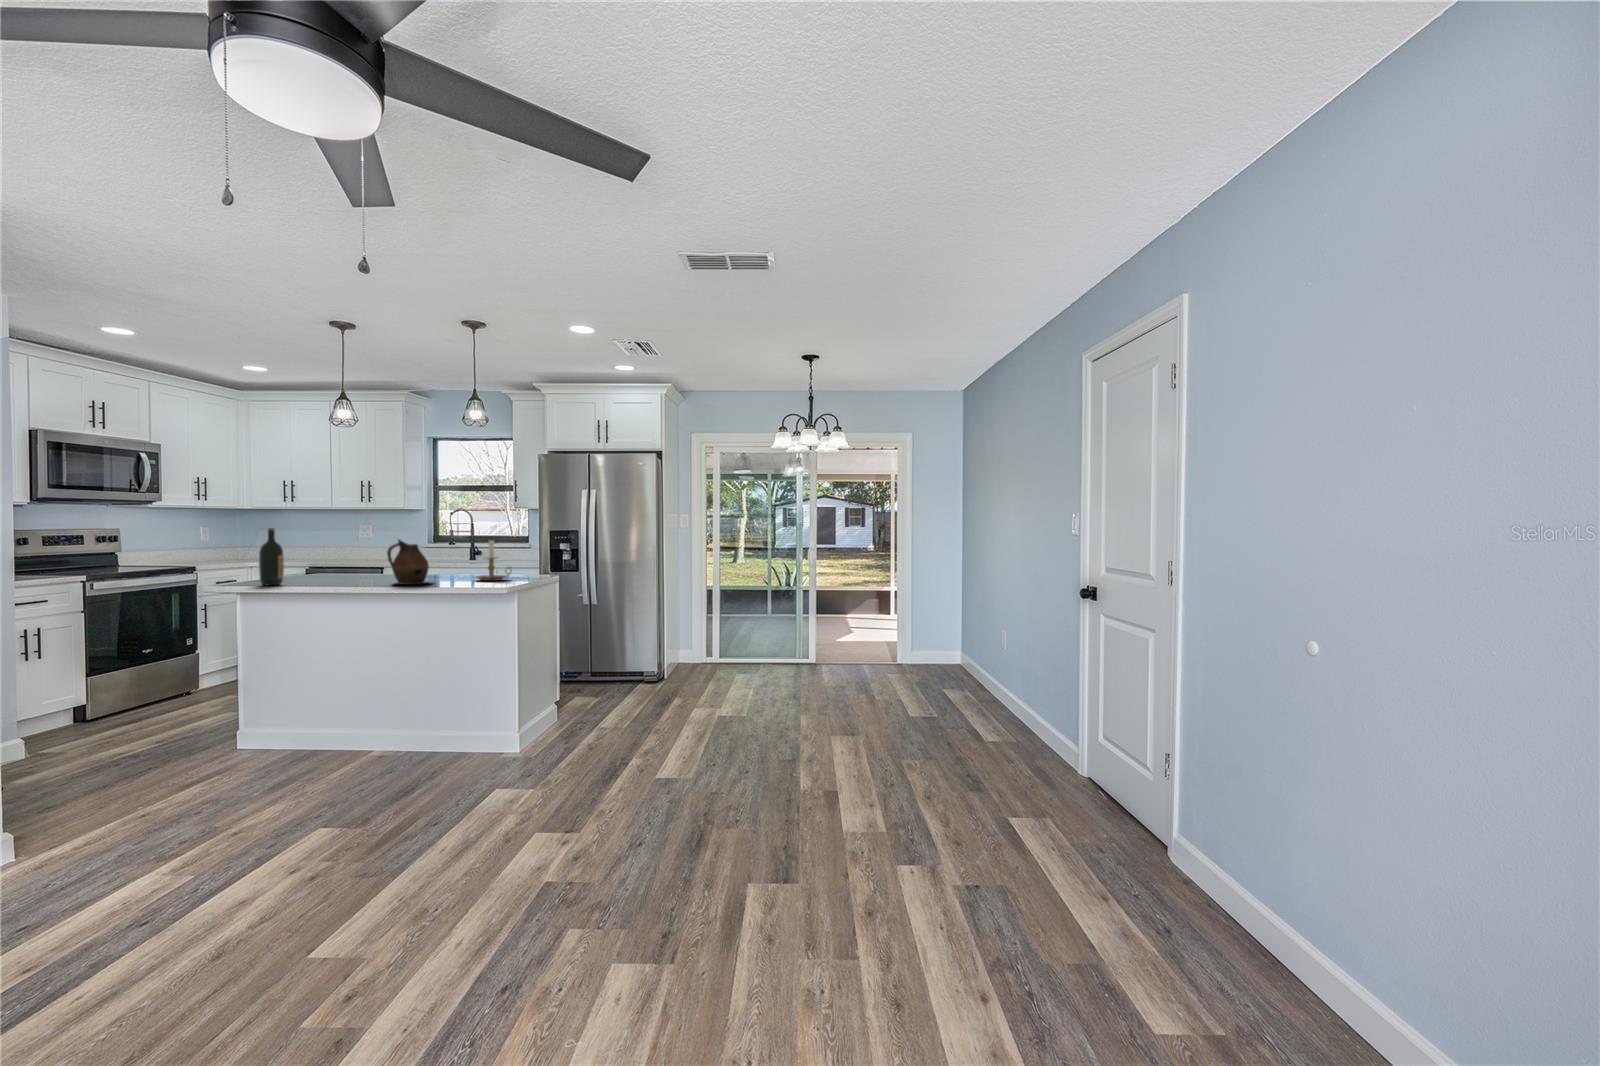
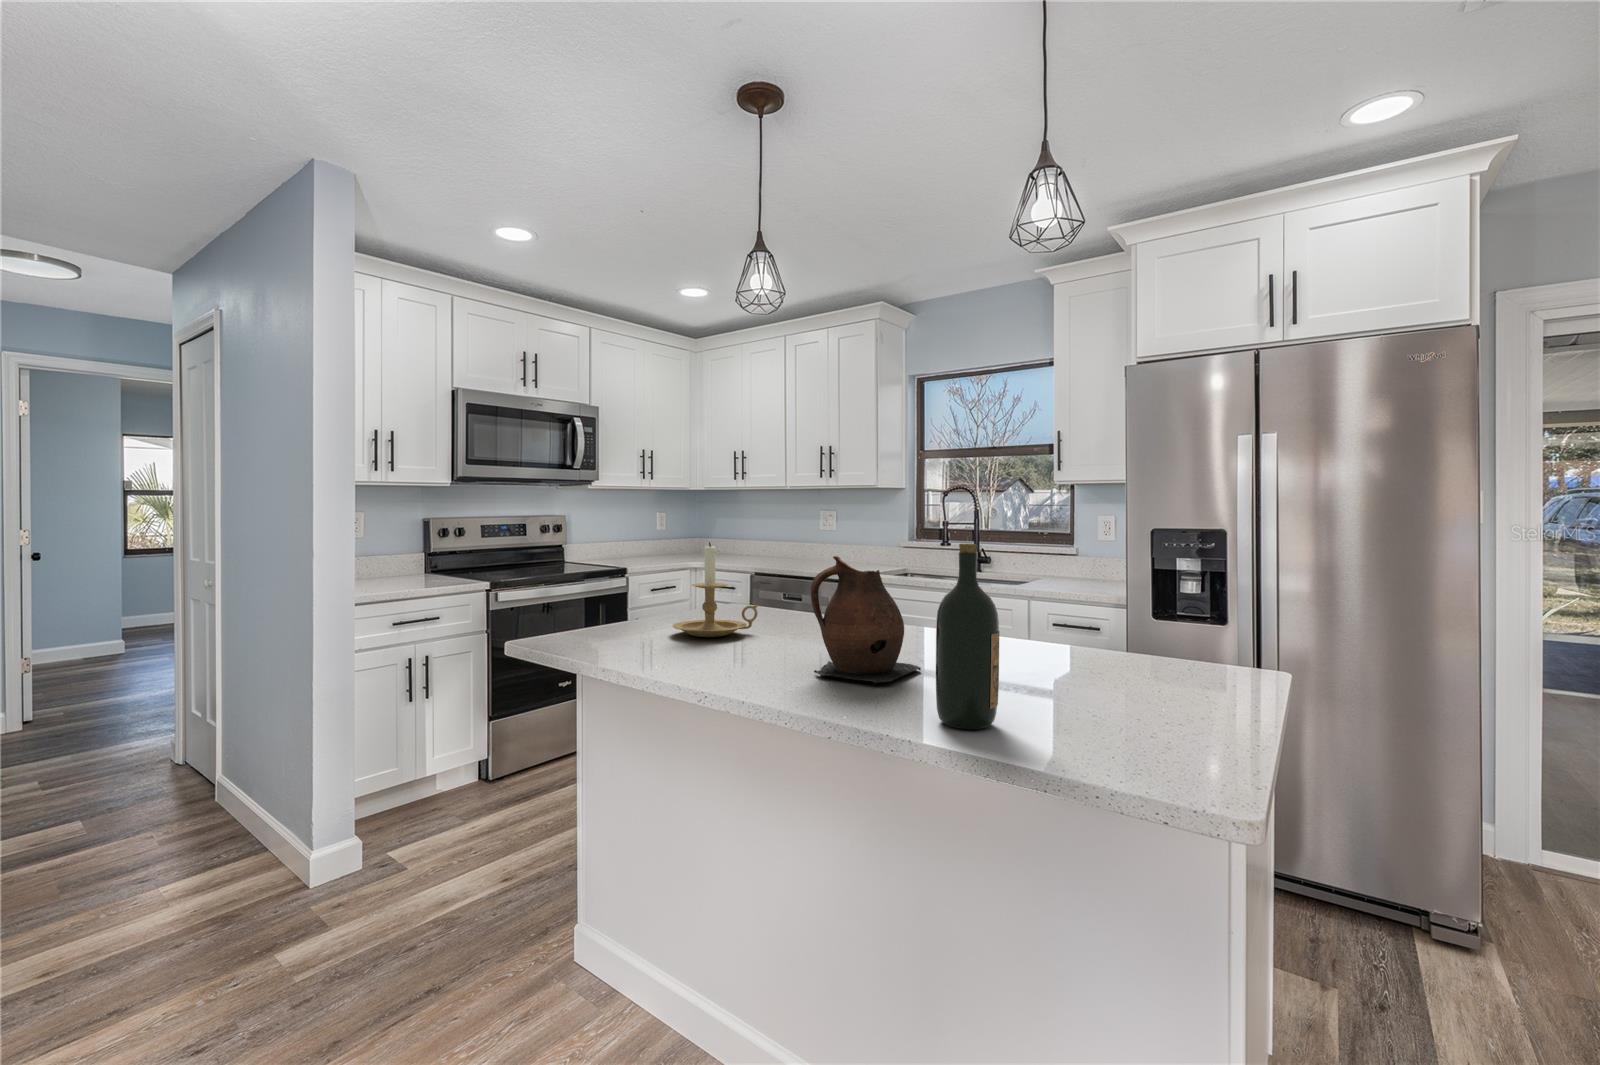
wine bottle: present [259,528,284,585] -> present [936,544,999,729]
candle holder: present [476,540,512,581] -> present [672,542,759,637]

